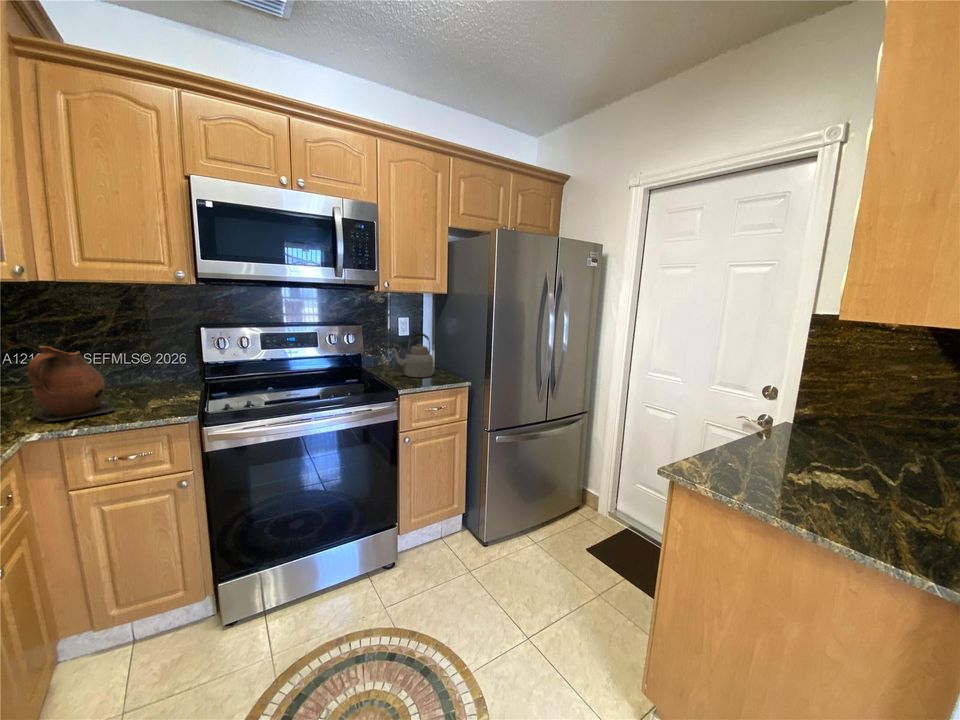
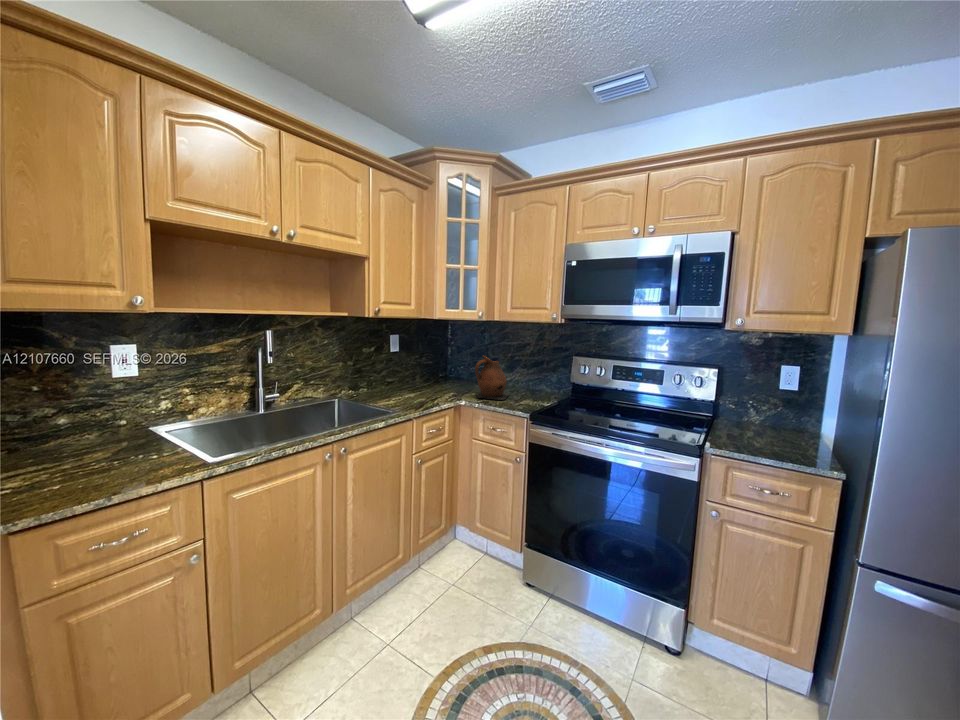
kettle: present [391,333,434,377] -> none [732,386,802,448]

